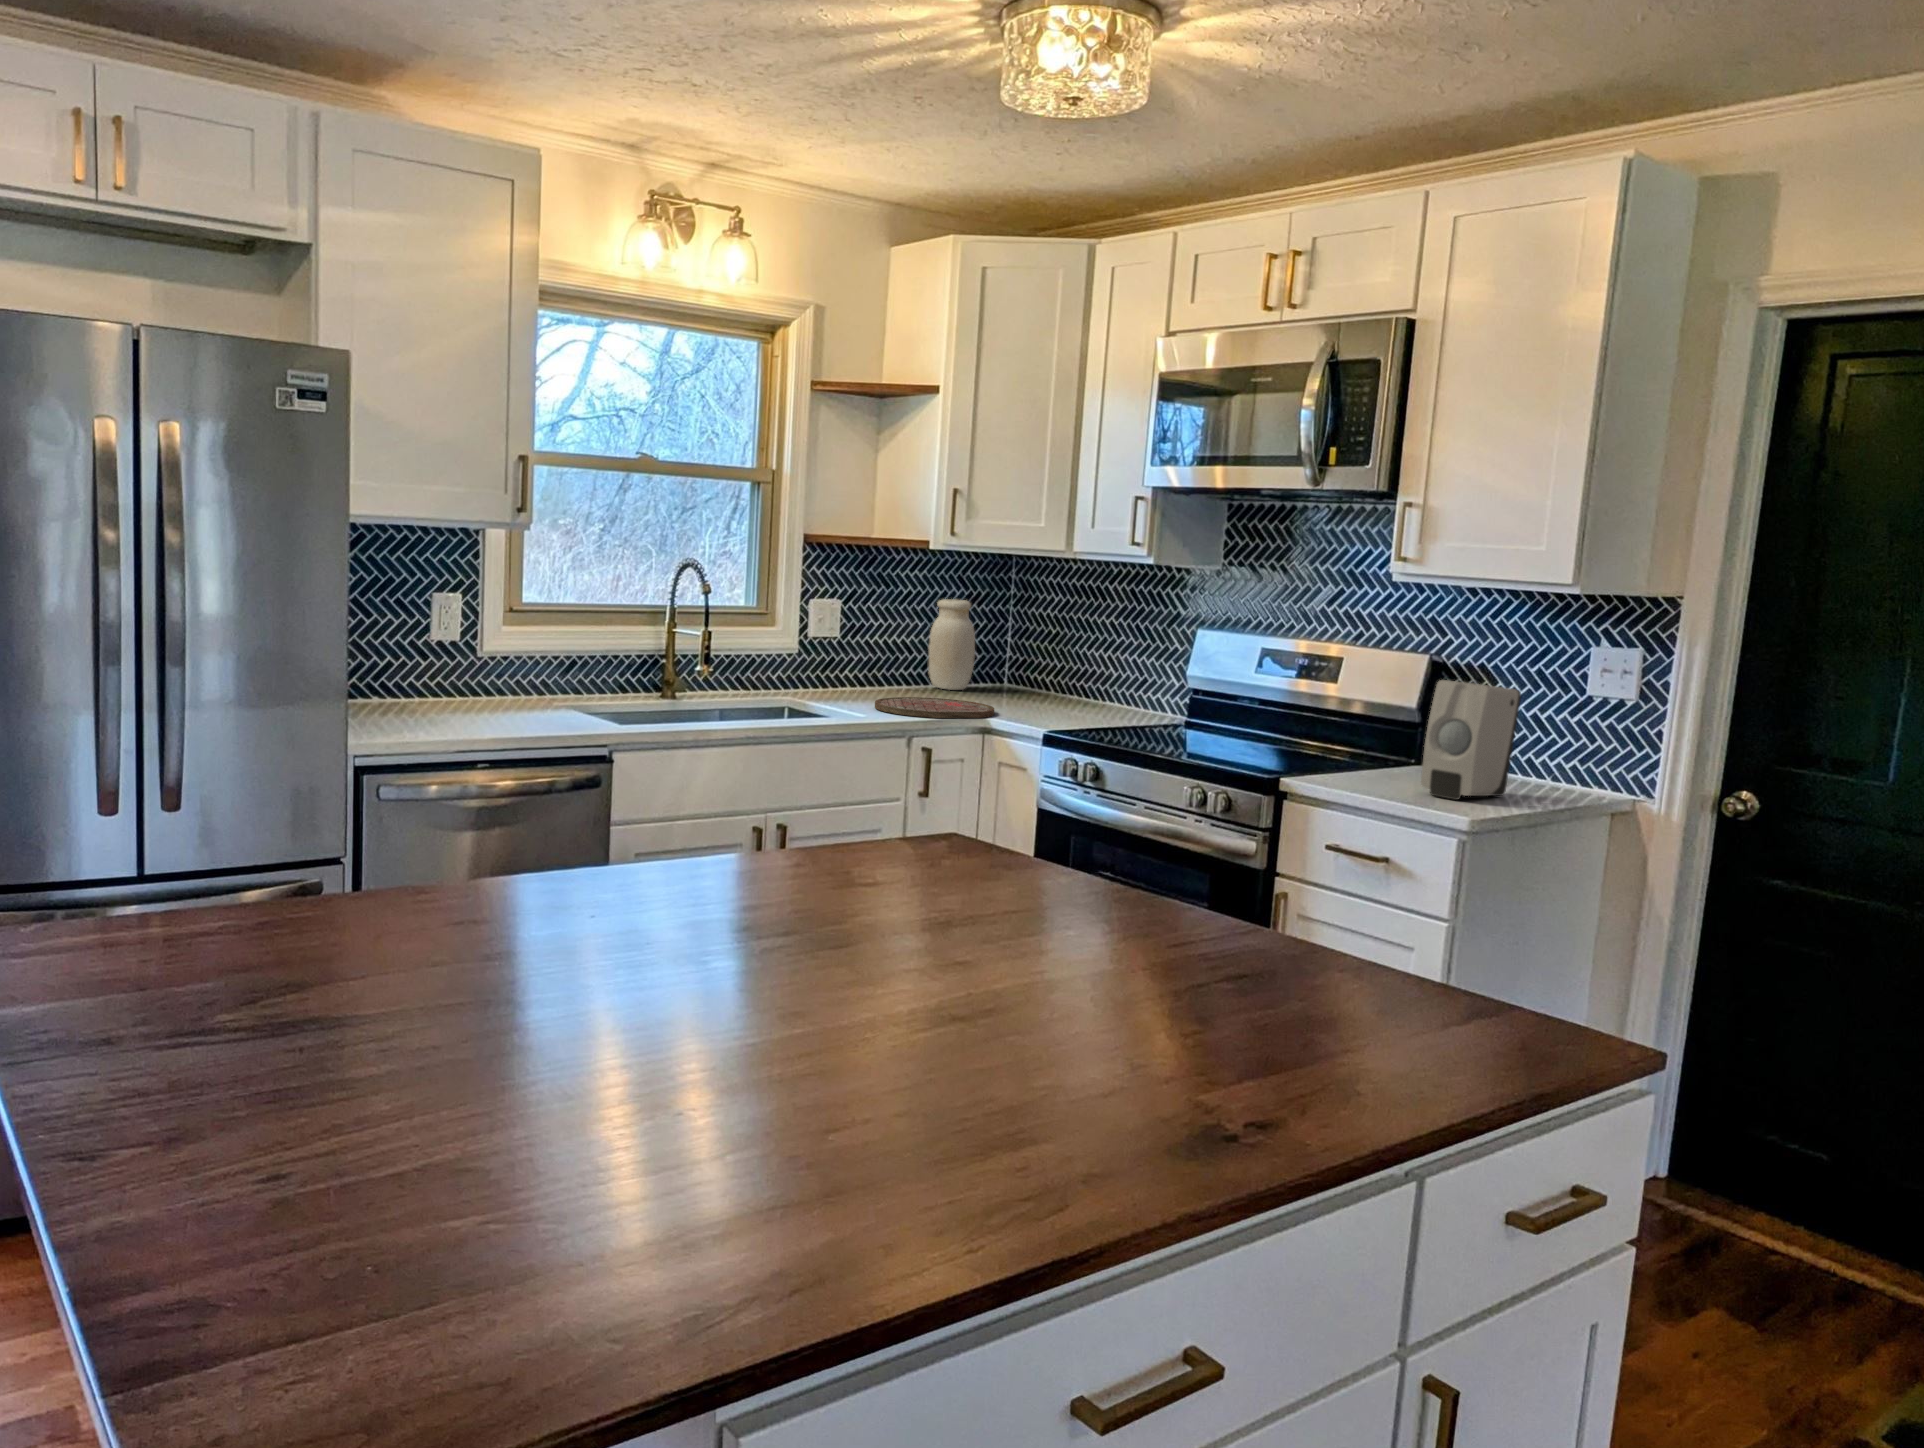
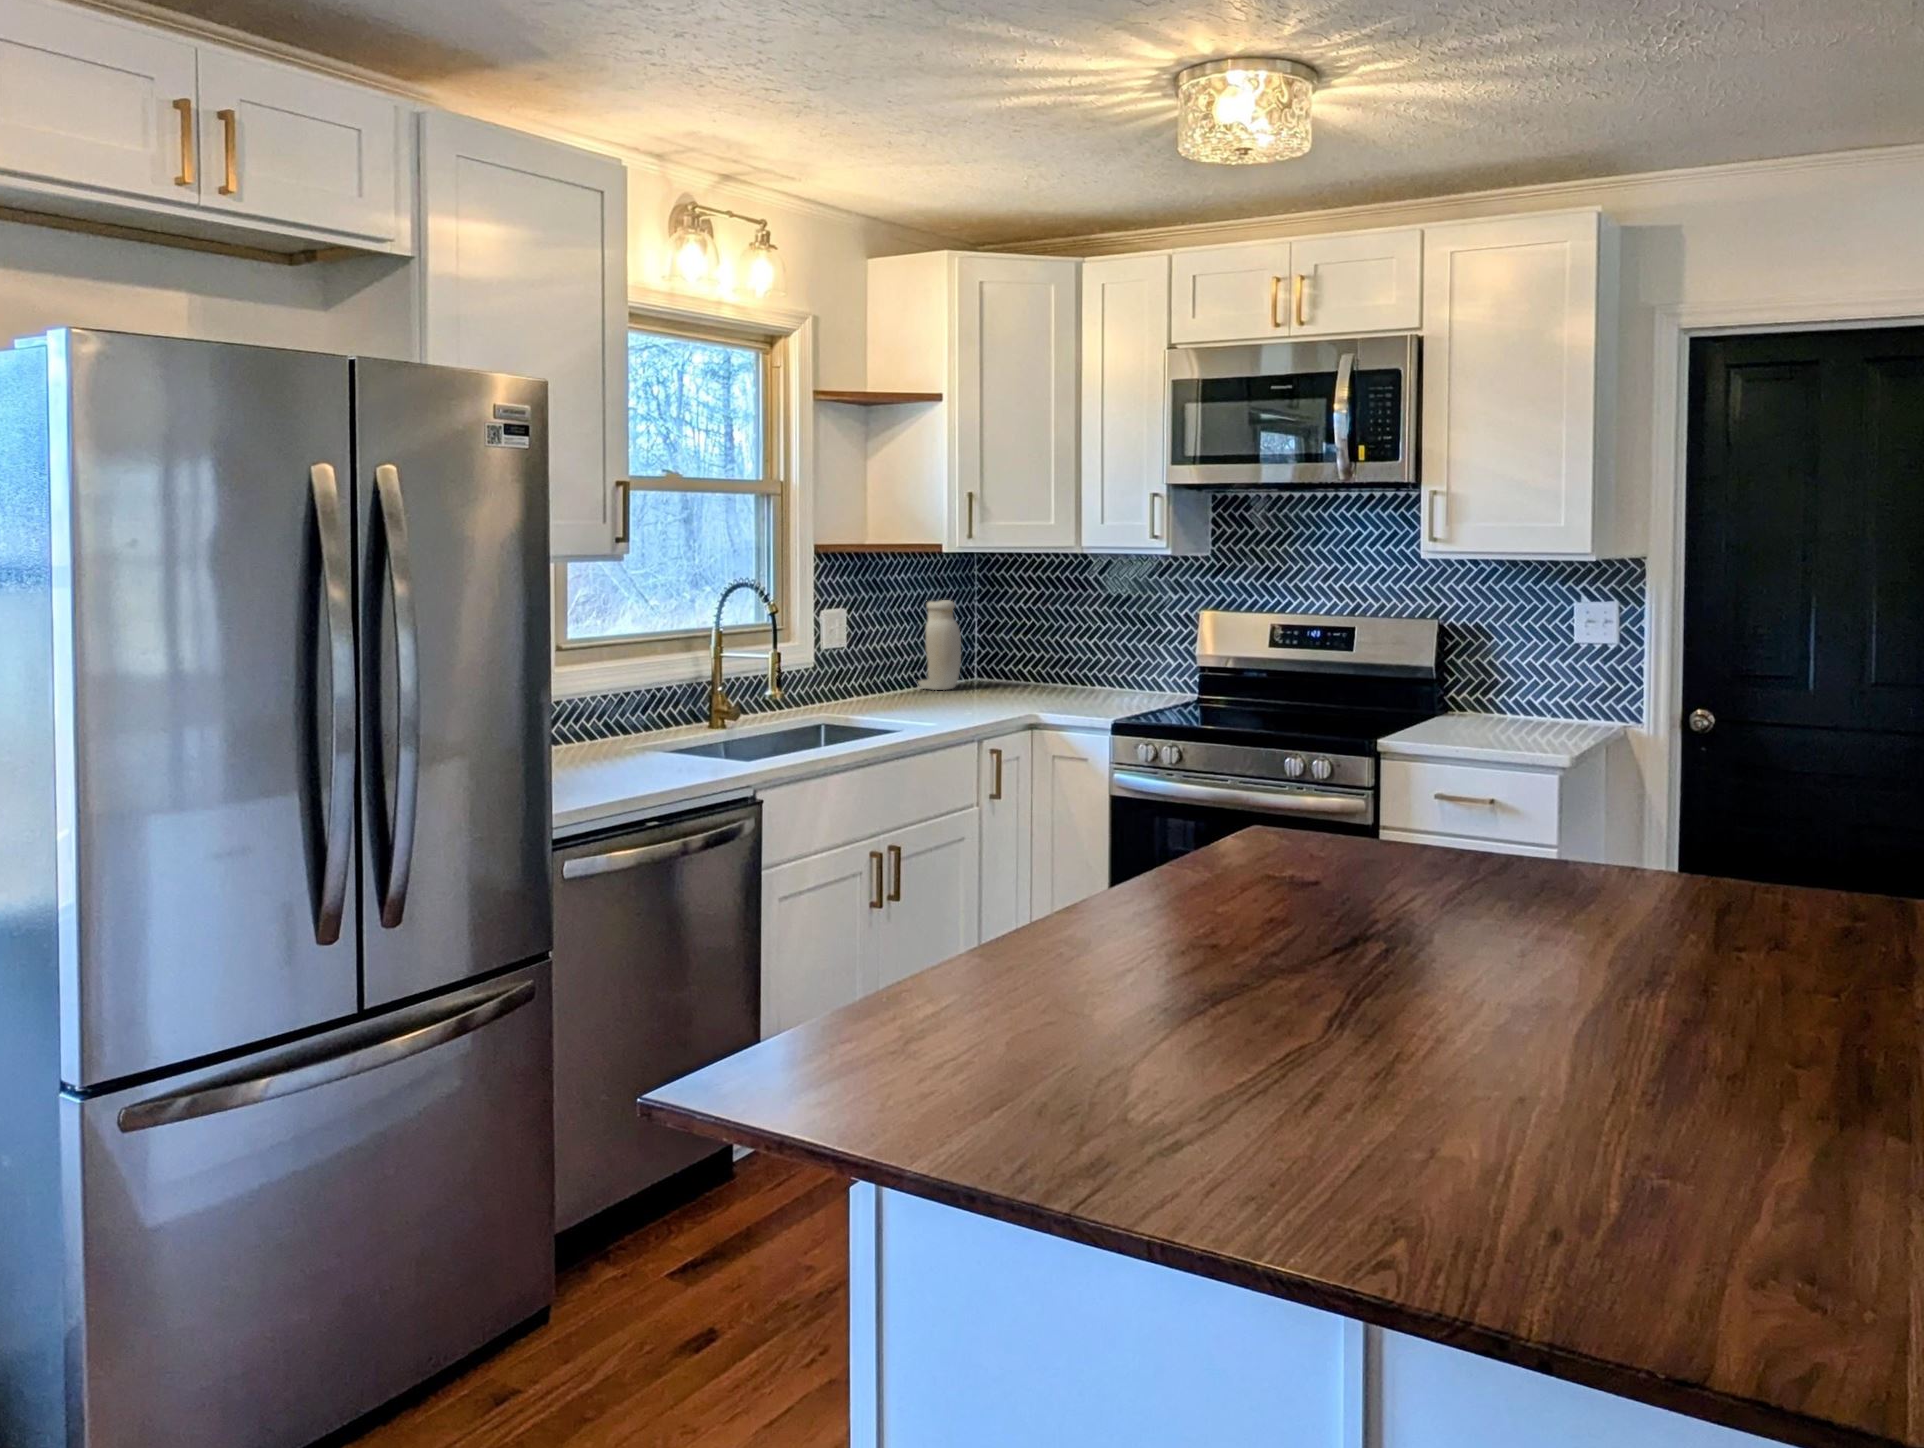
soap dispenser: present [1421,680,1521,800] -> none [1494,639,1555,741]
cutting board: present [875,697,994,718] -> none [916,699,1035,718]

